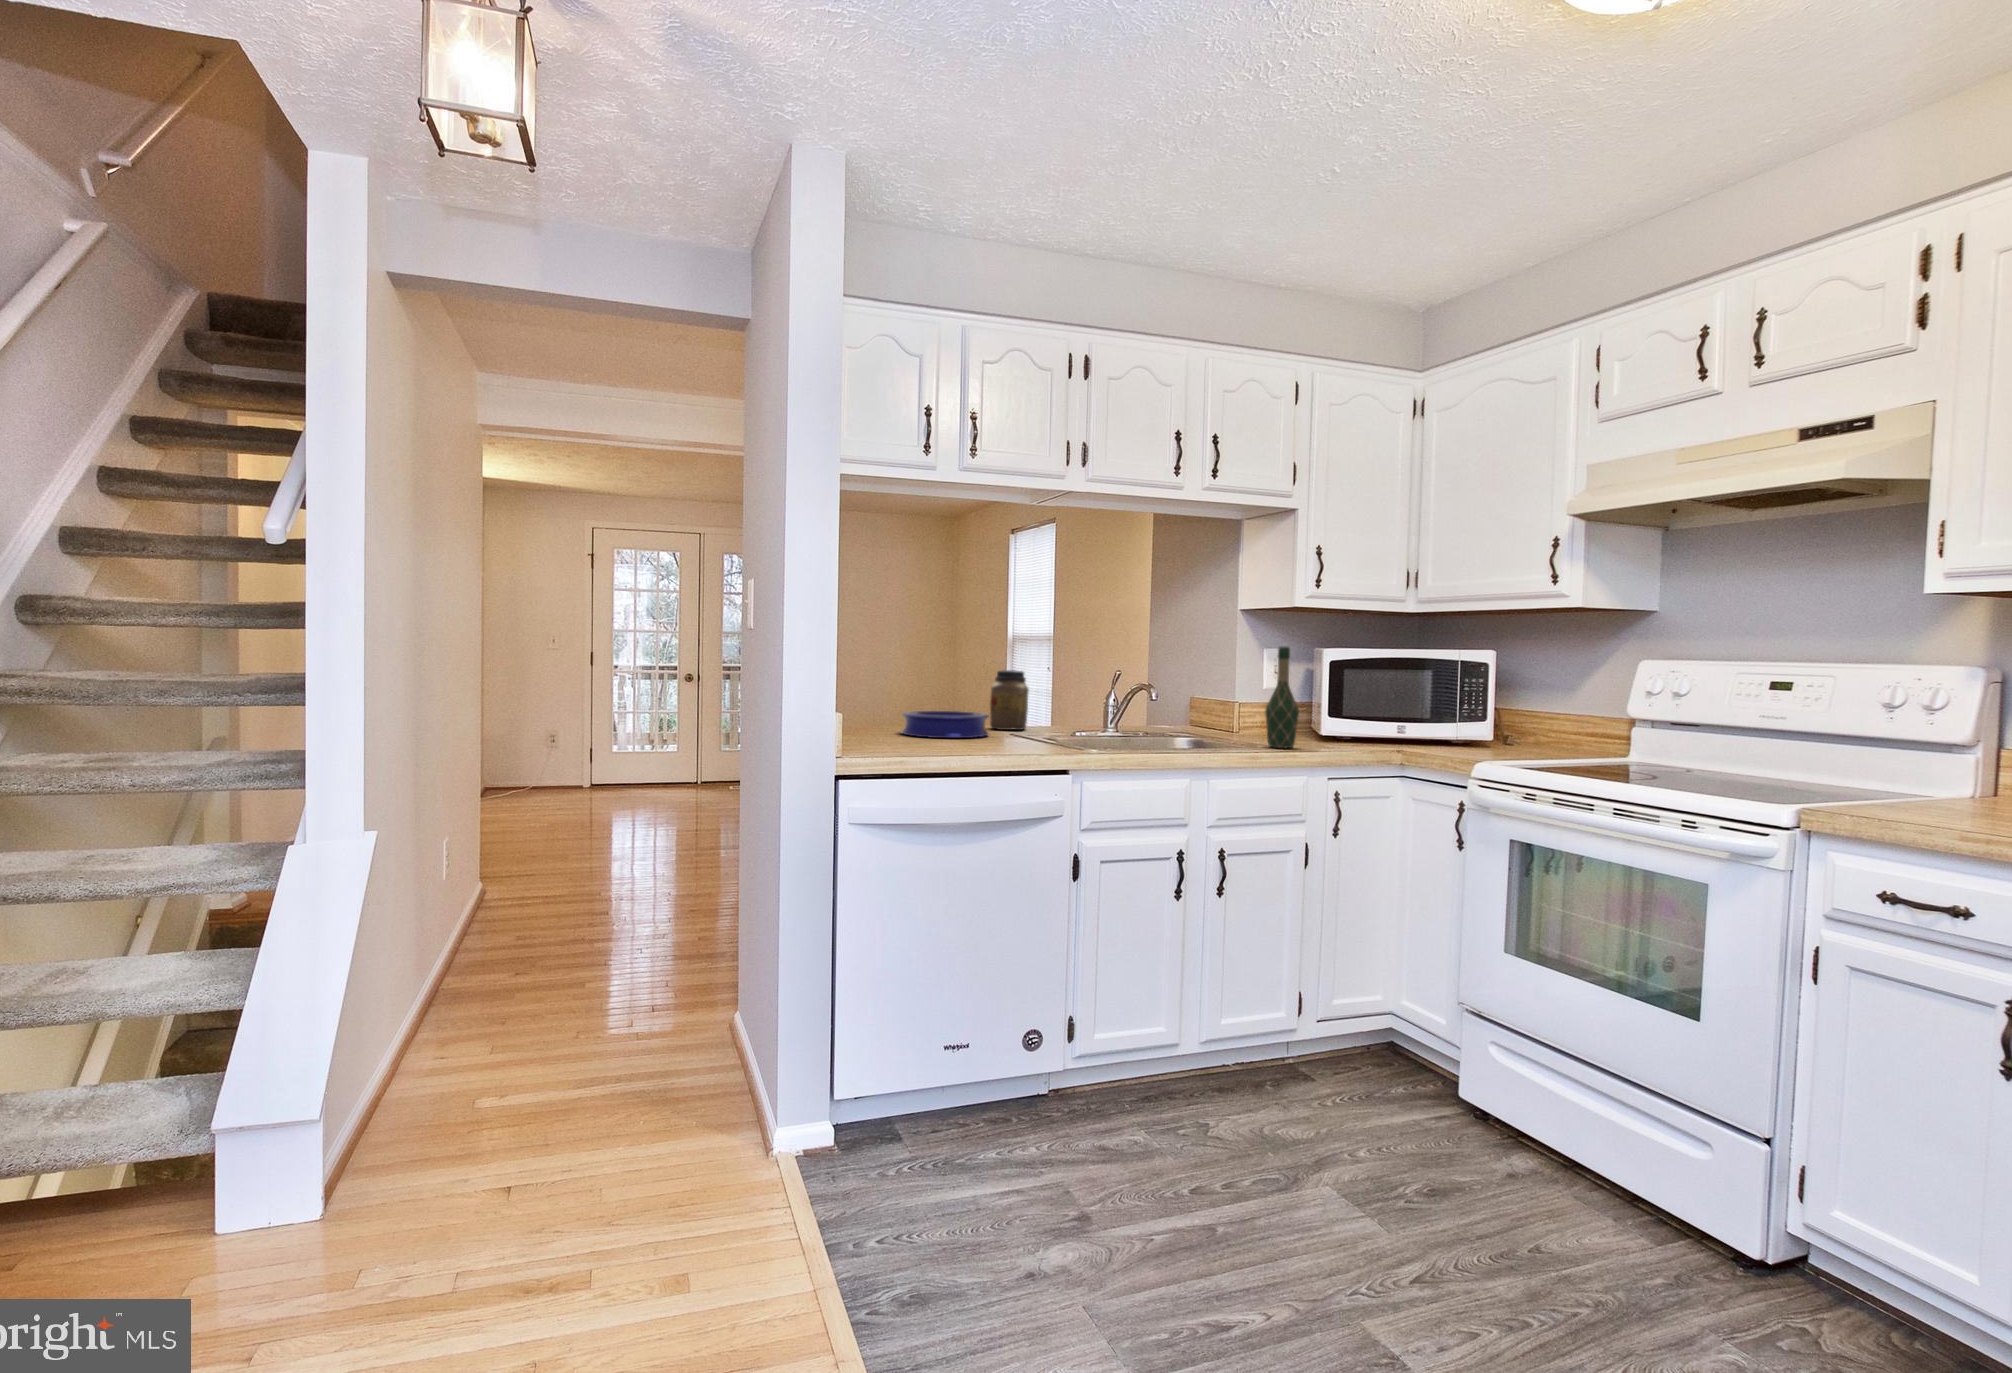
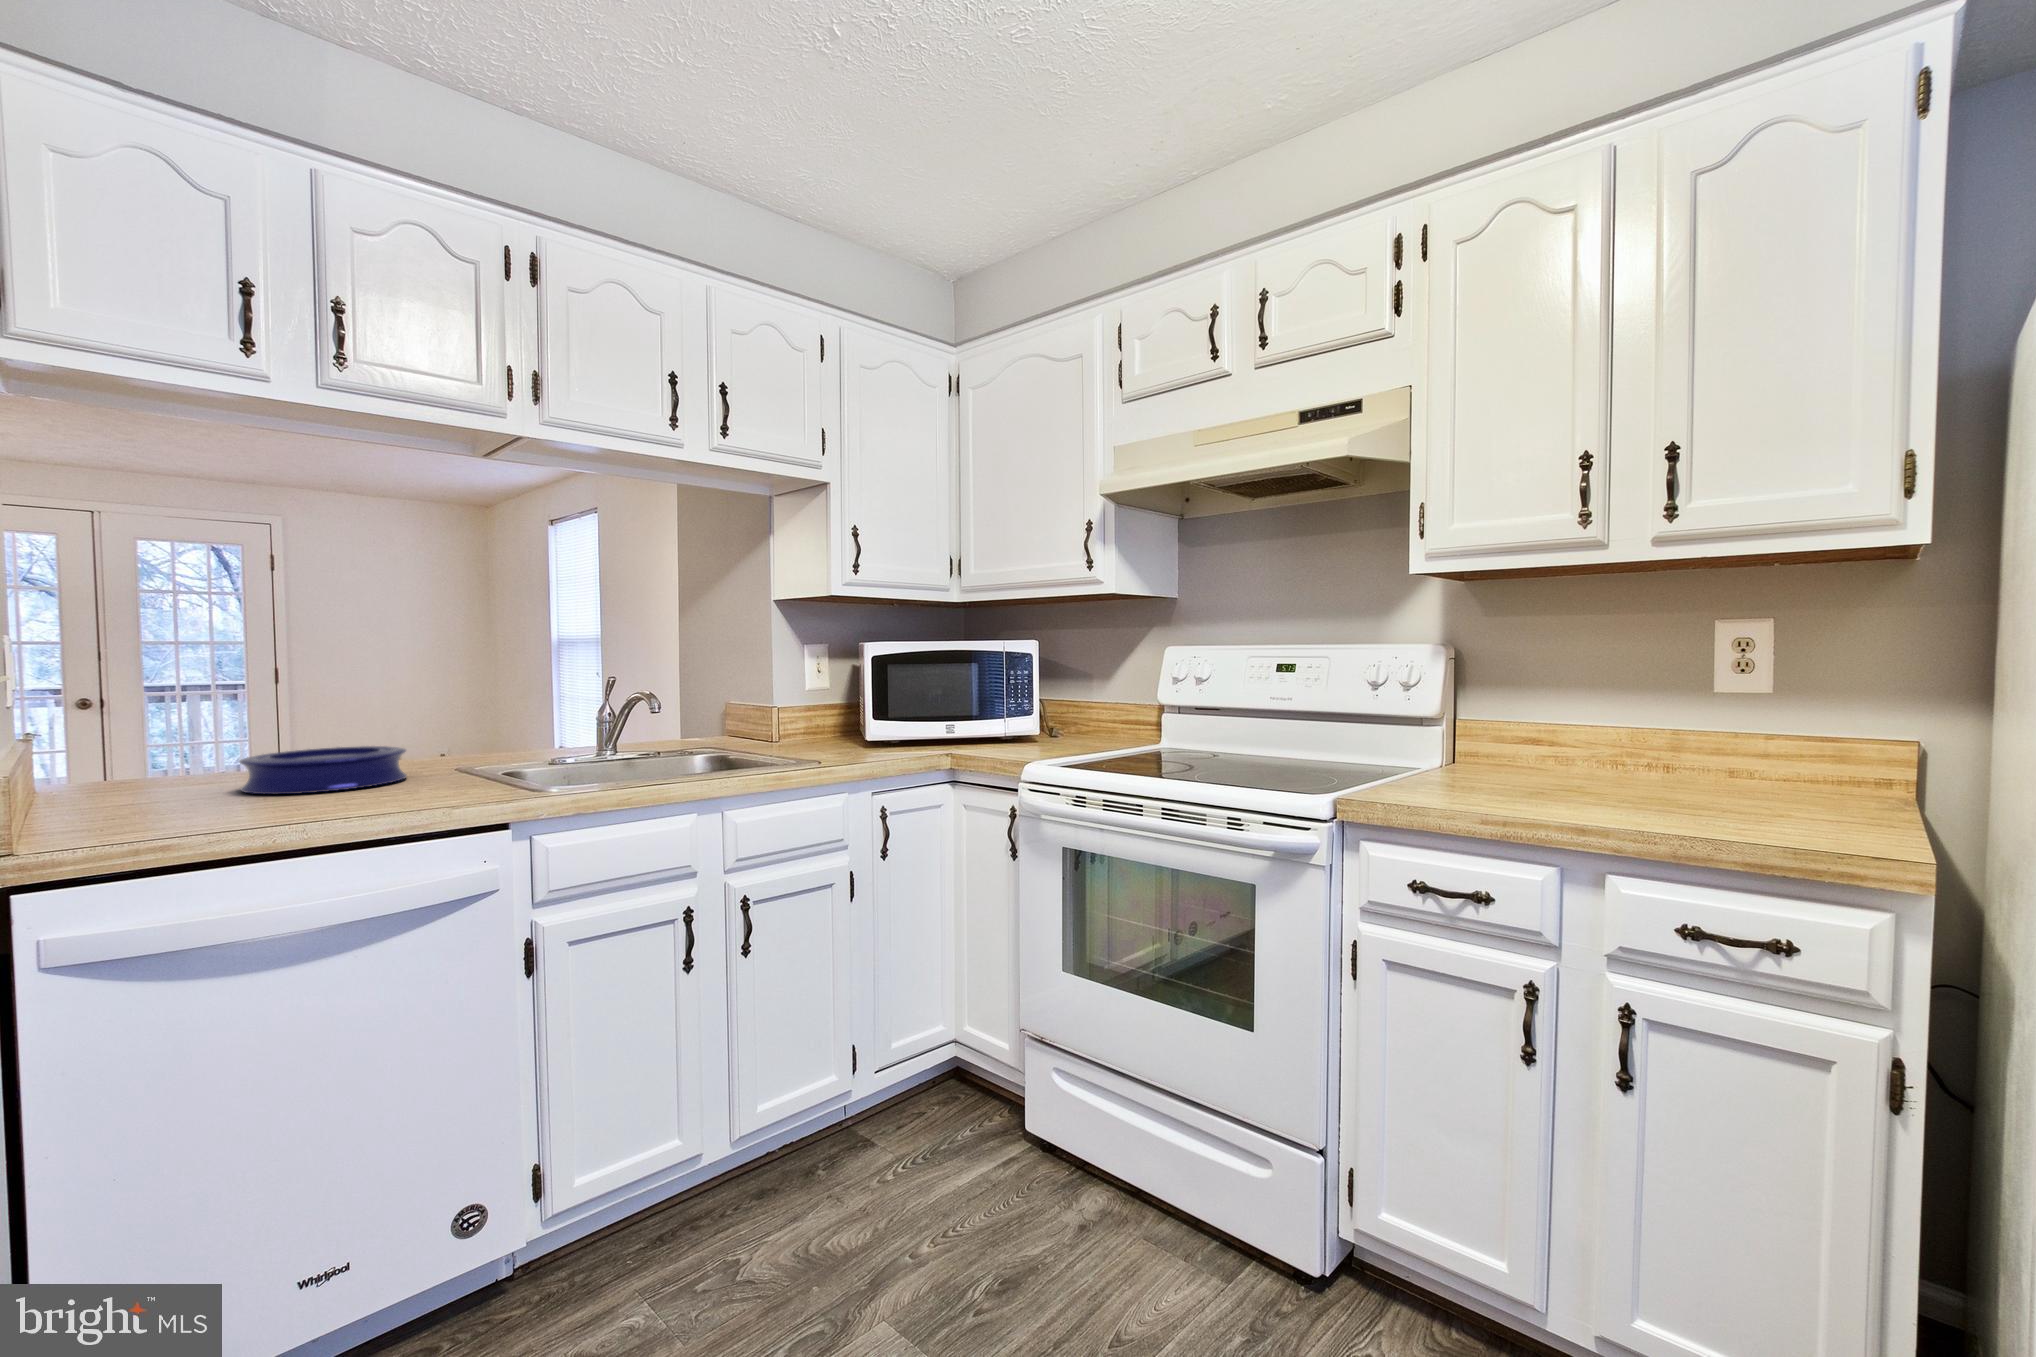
wine bottle: present [1265,647,1299,748] -> none [800,640,839,761]
jar: present [990,670,1029,730] -> none [425,683,490,766]

